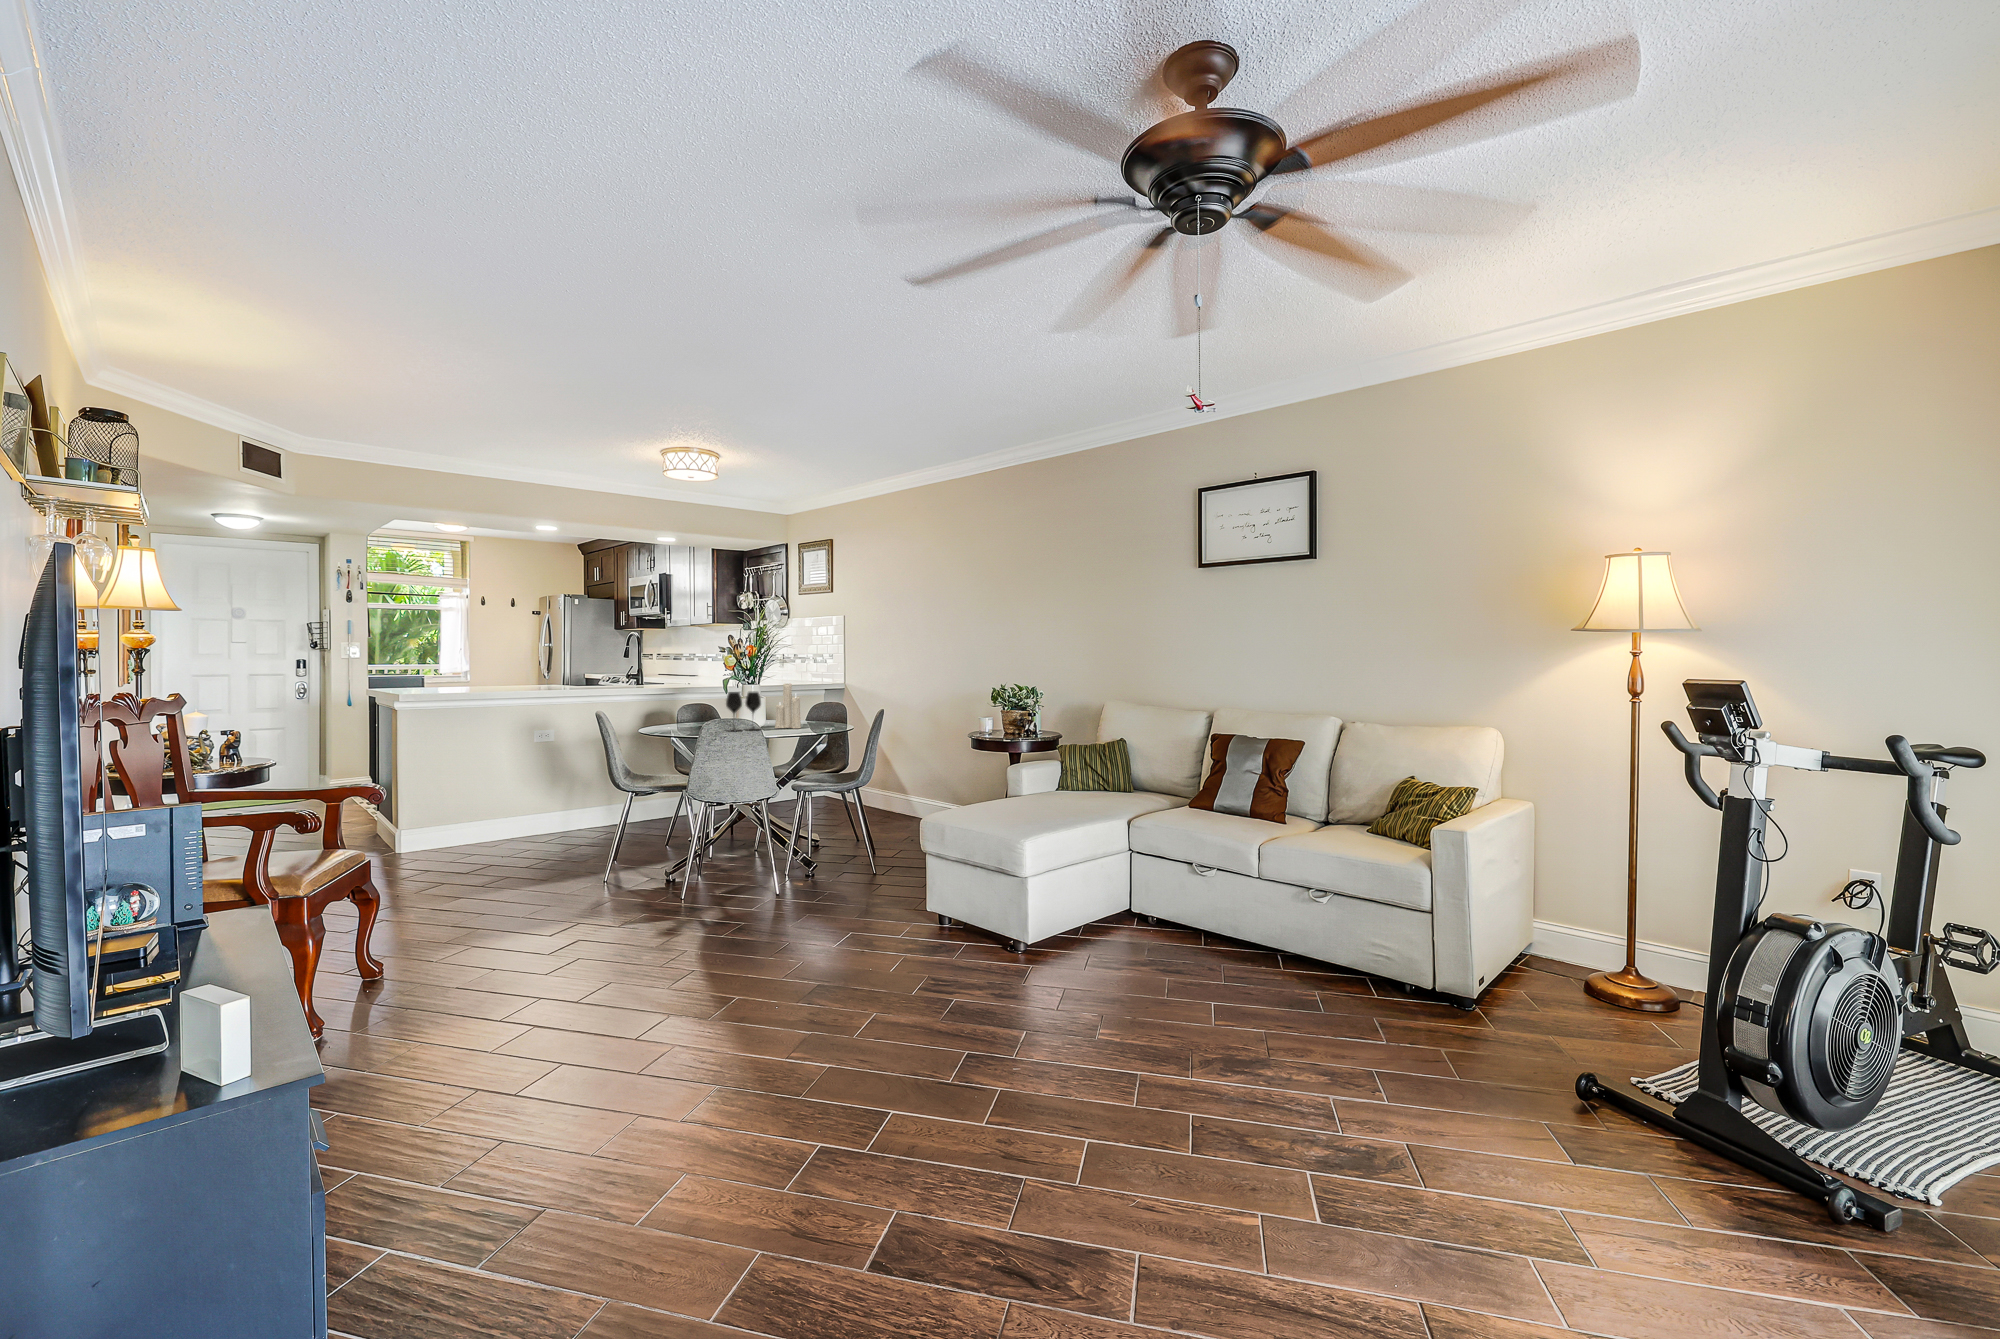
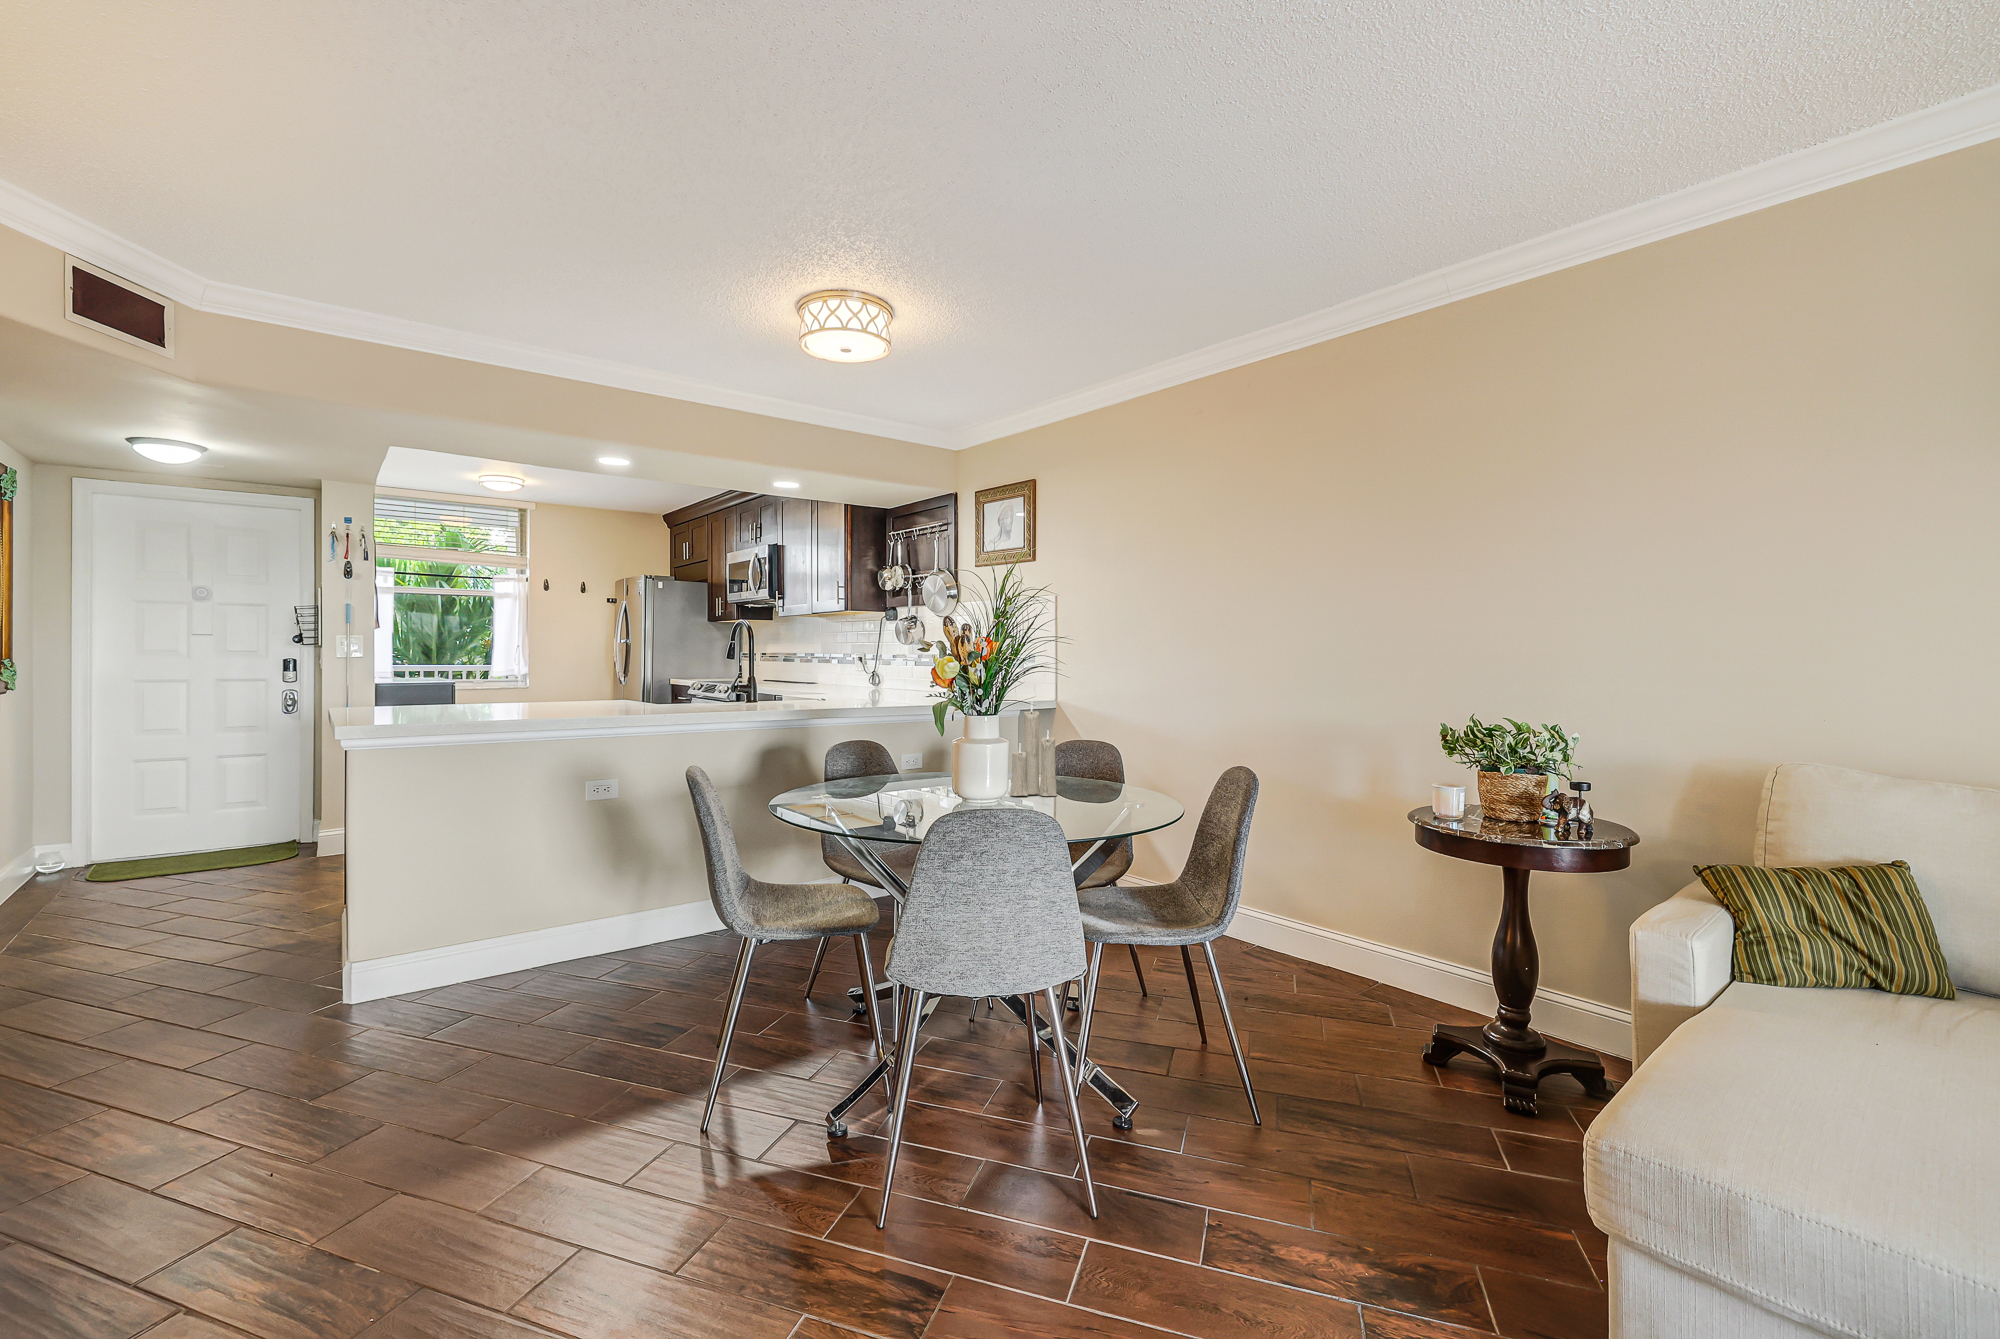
wine glass: present [726,692,761,731] -> none [928,728,991,806]

